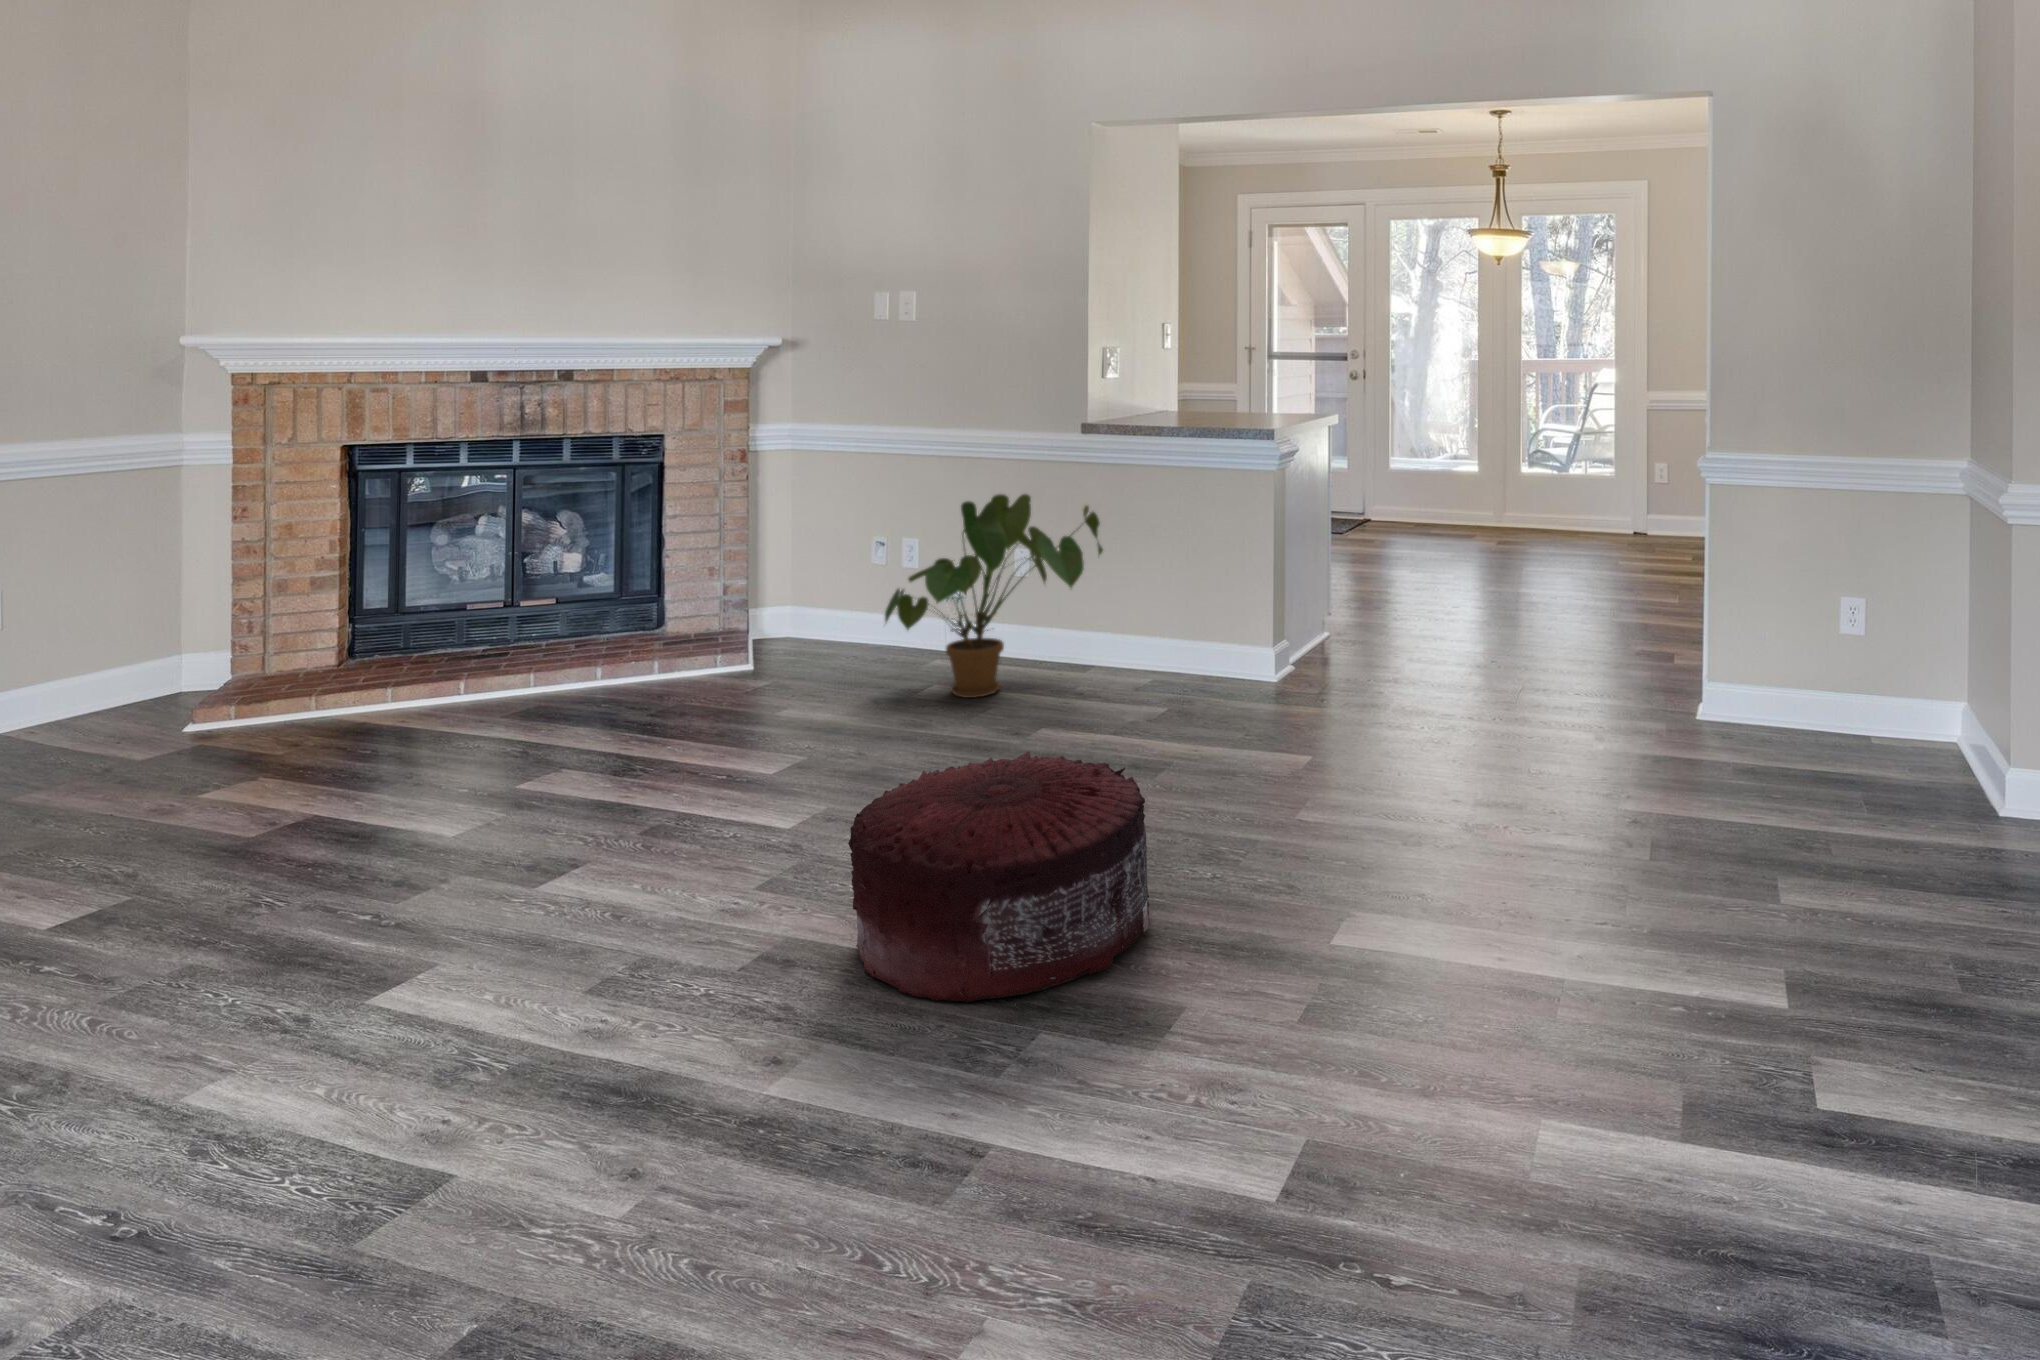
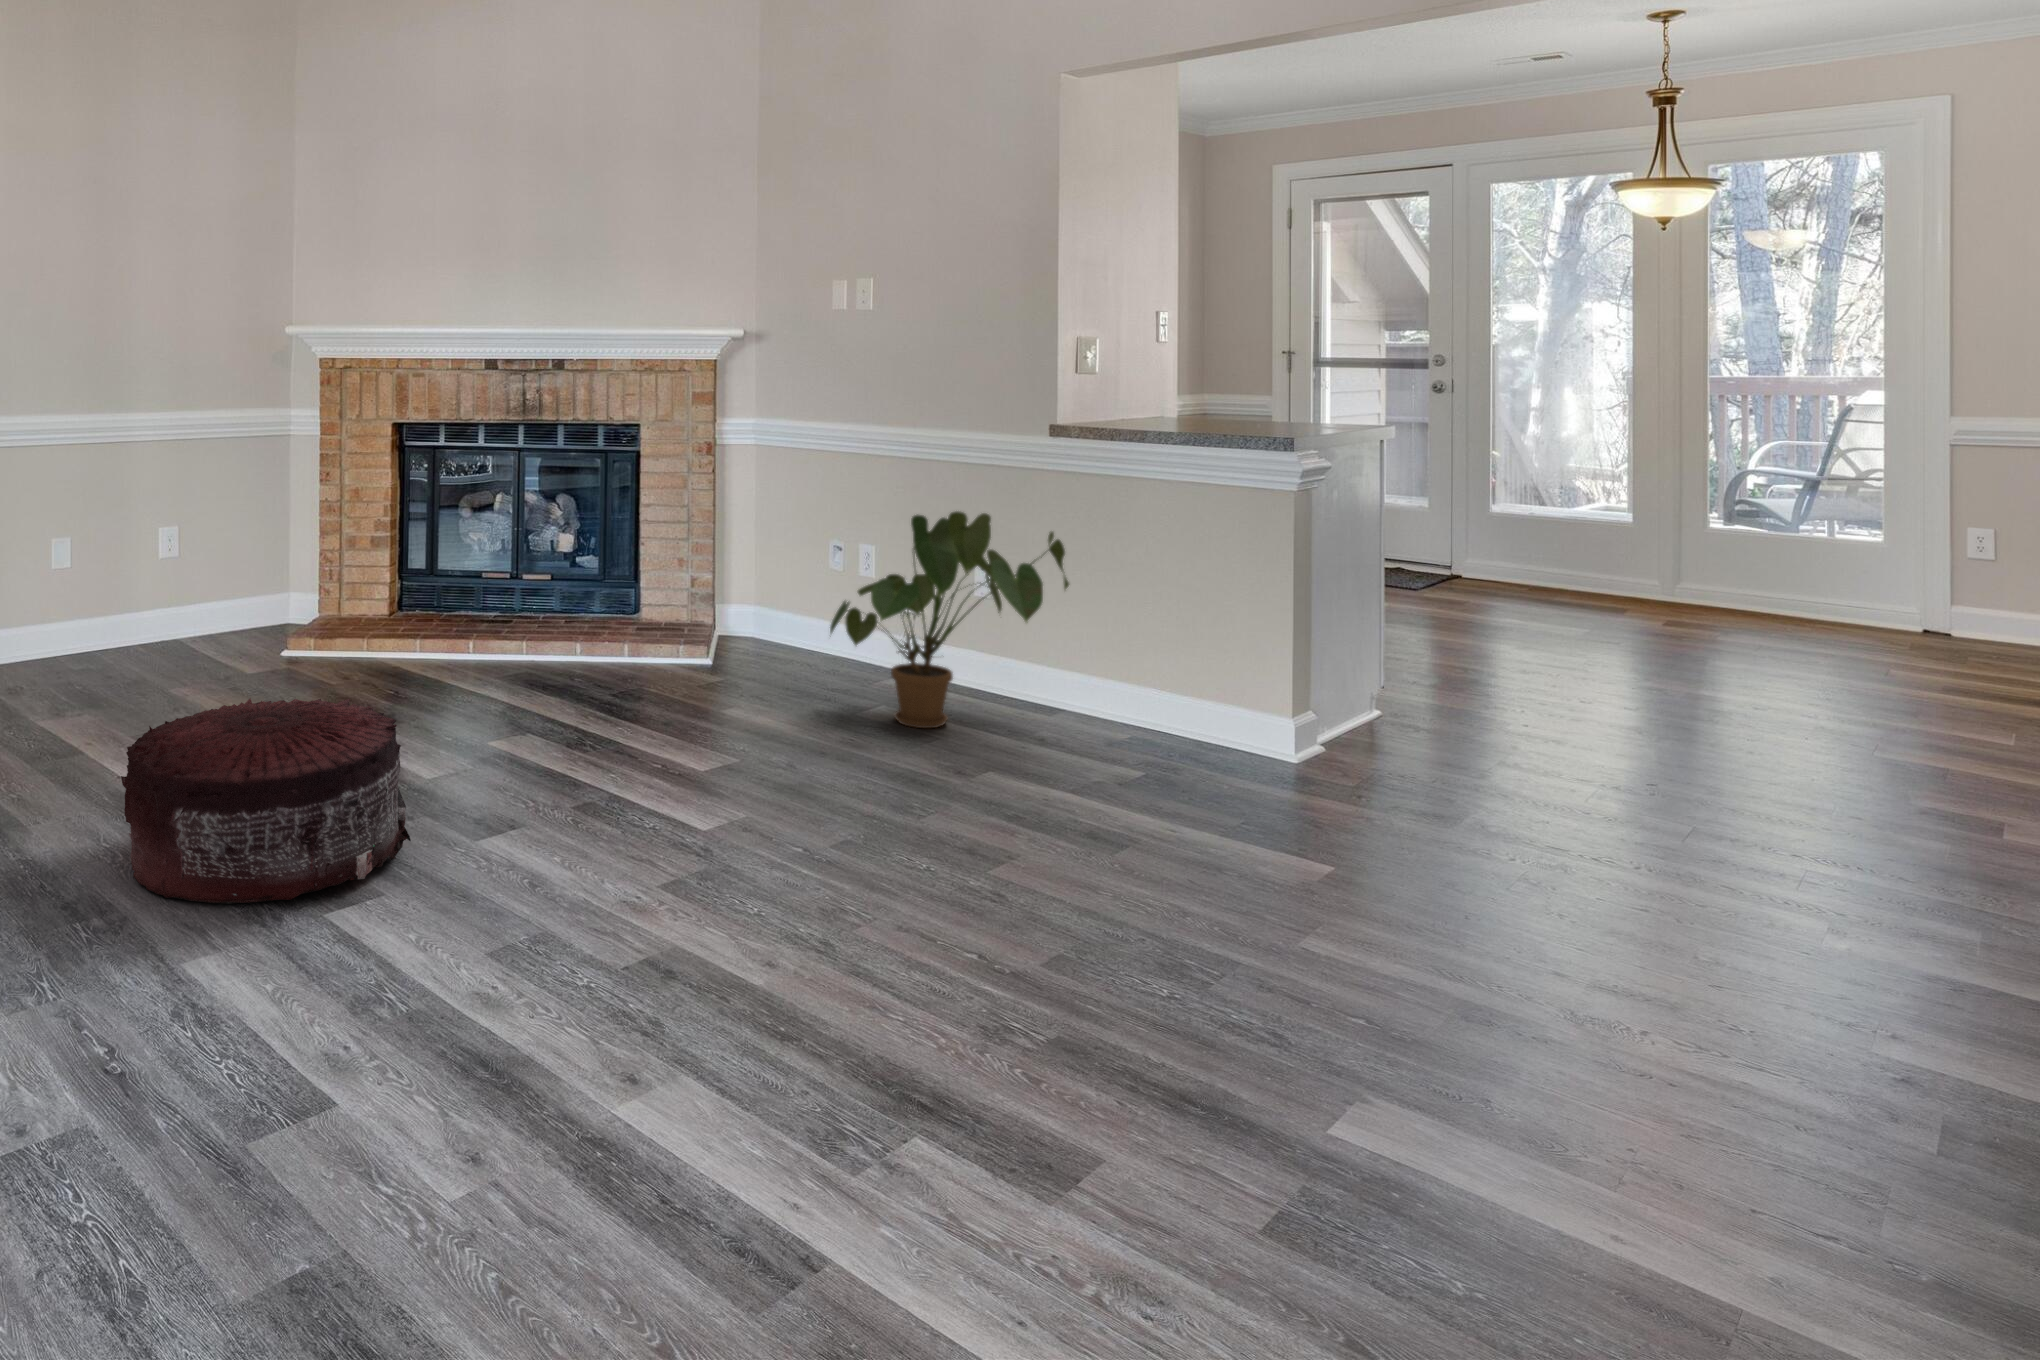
pouf: present [848,751,1149,1003] -> present [121,698,411,903]

